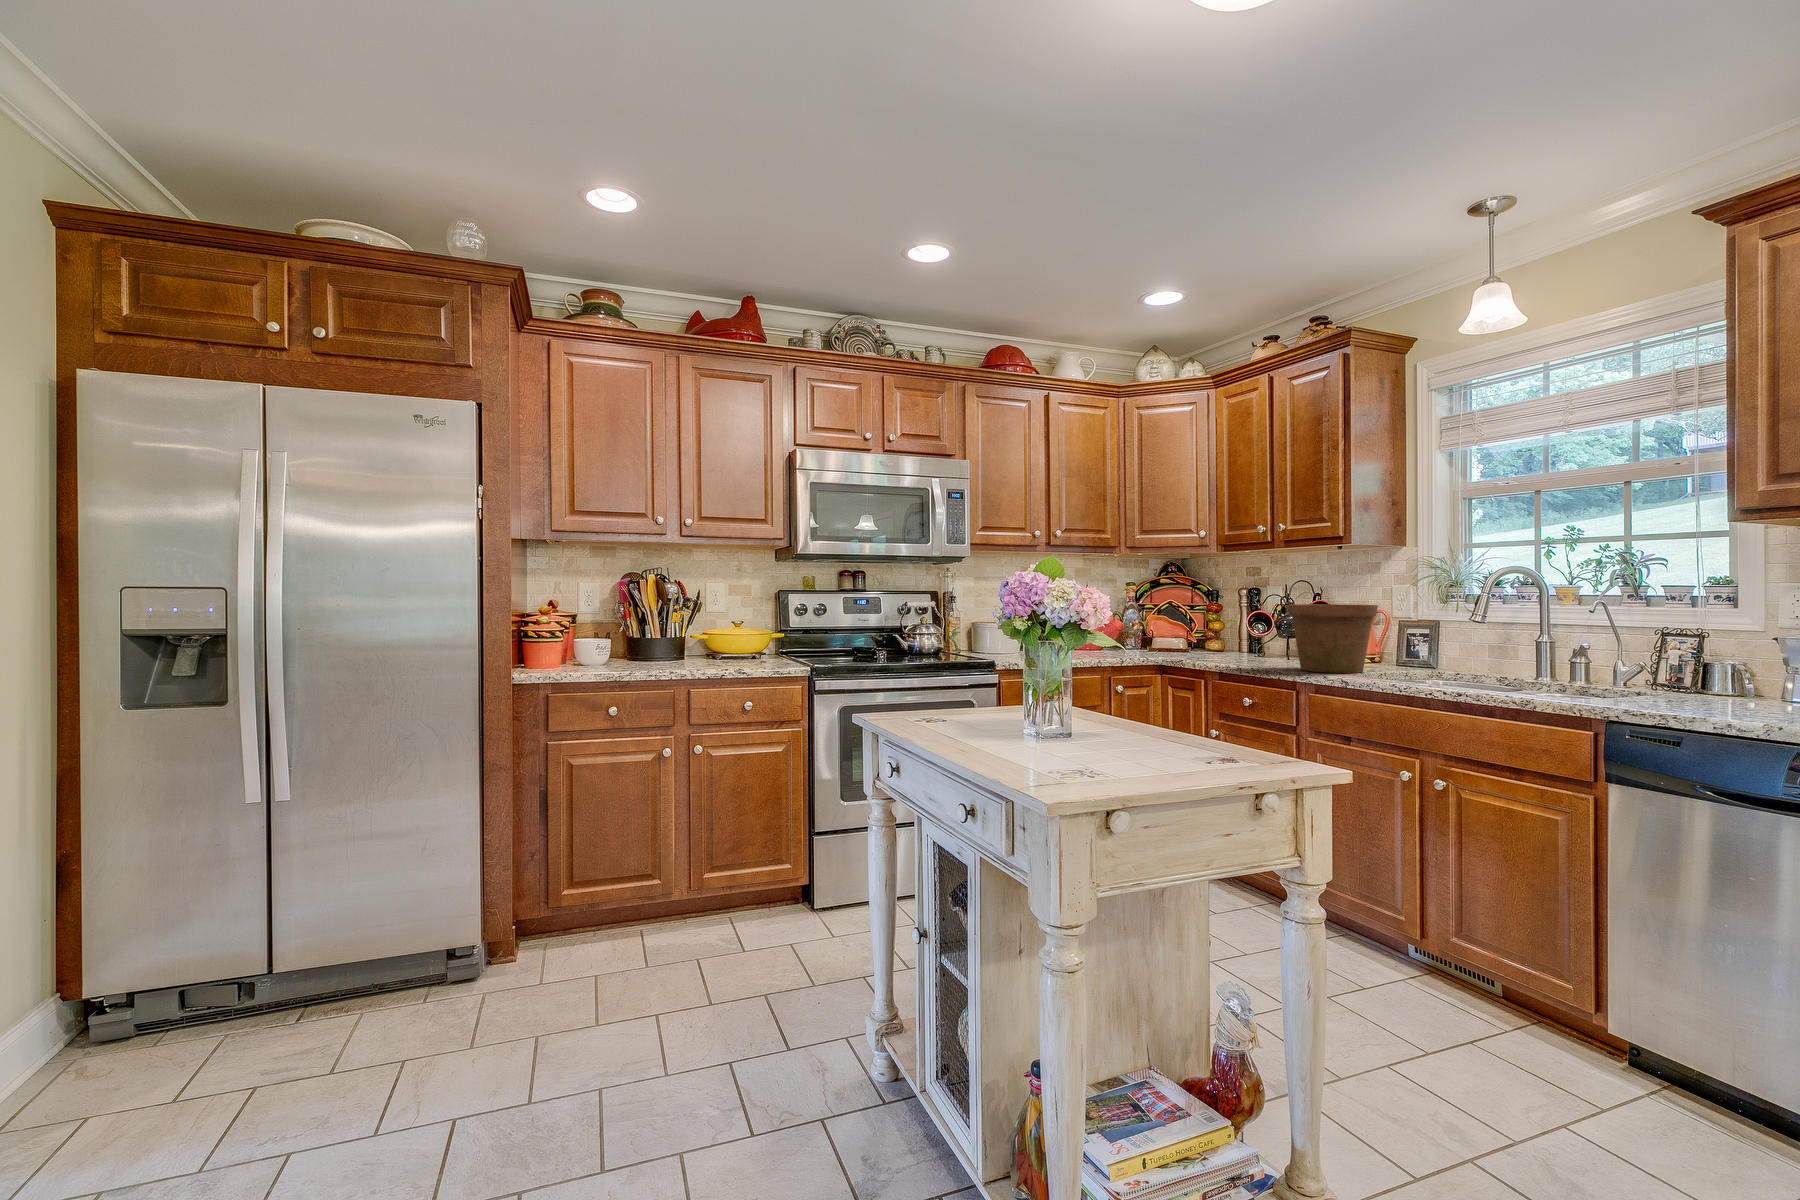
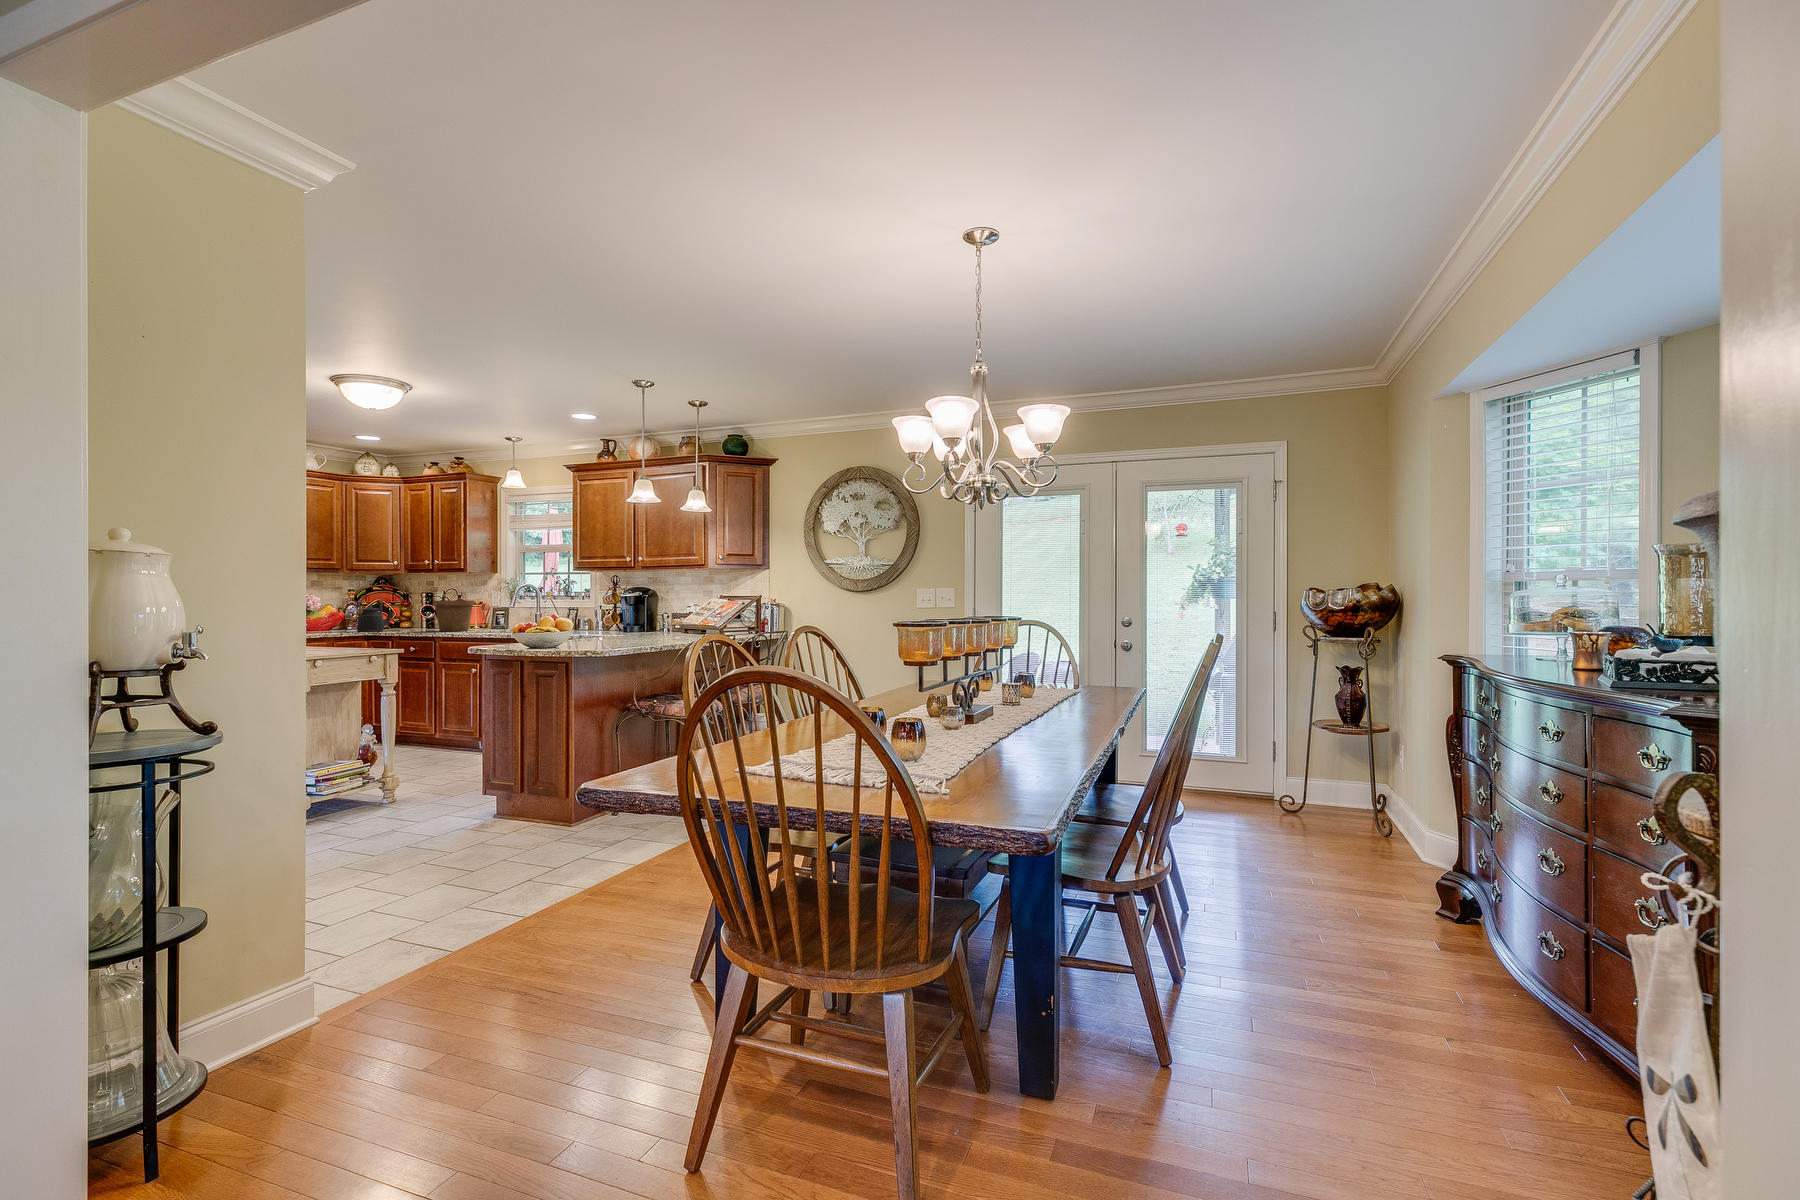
kettle: none [1144,601,1203,661] -> present [357,600,394,632]

